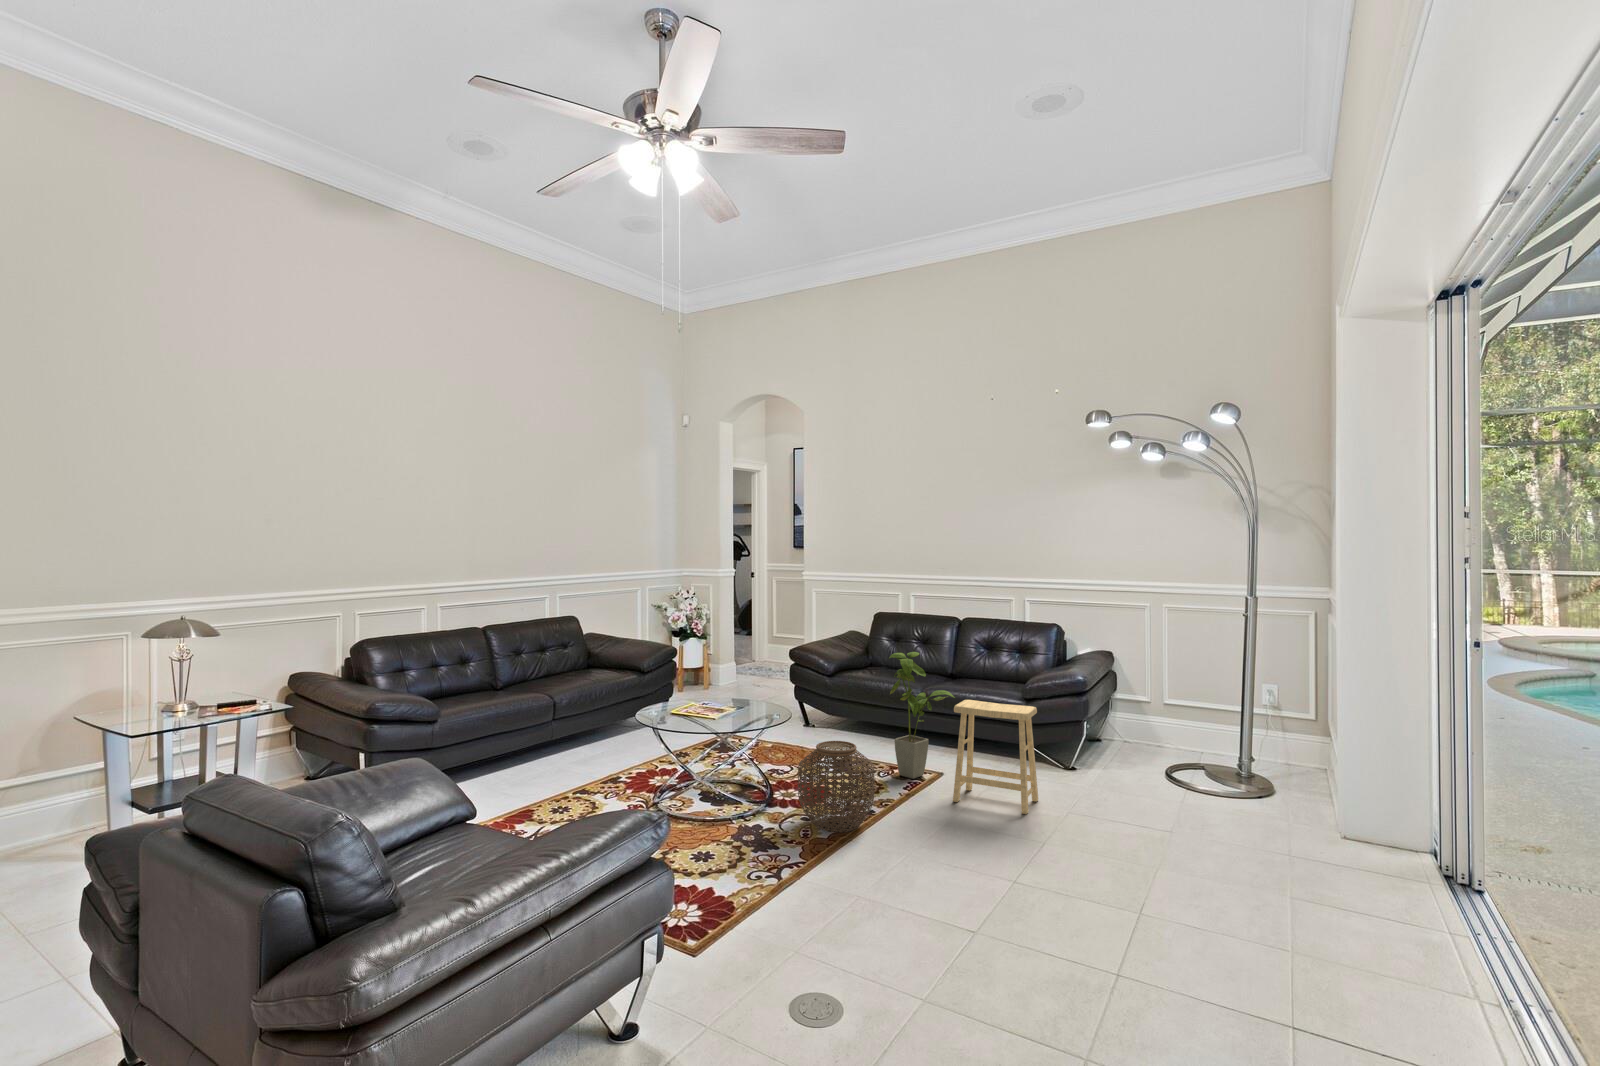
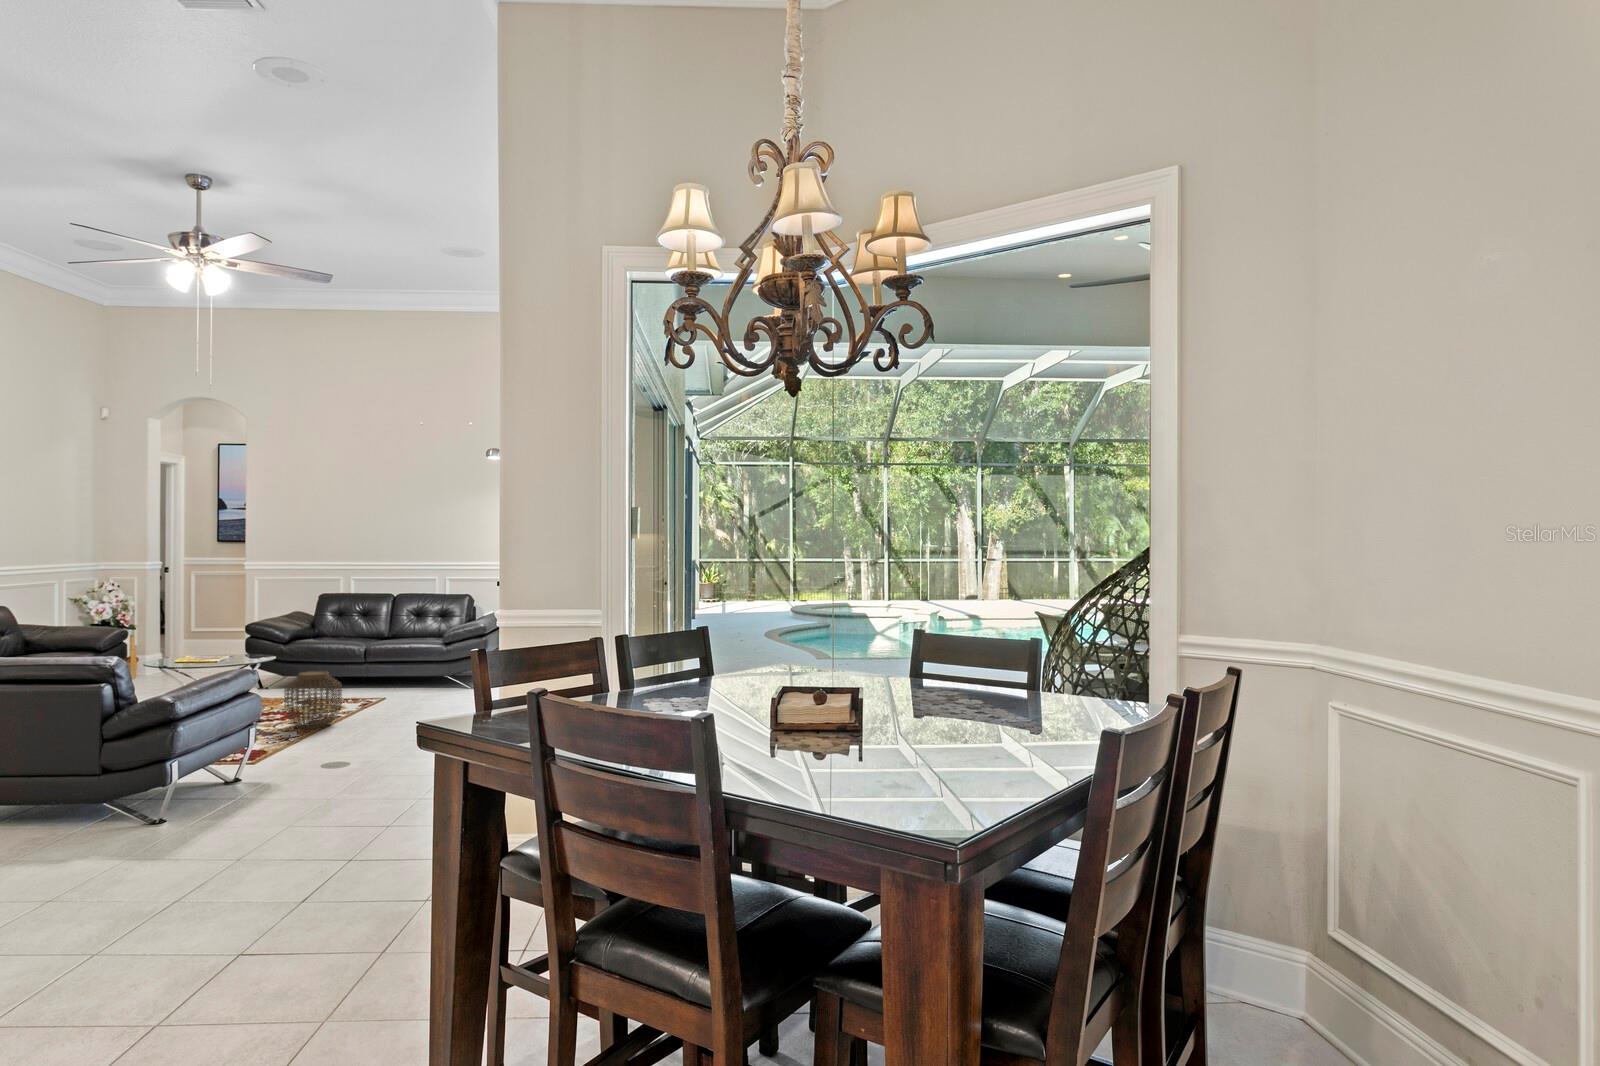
house plant: present [889,652,955,779] -> none [344,614,396,704]
footstool: present [953,700,1038,814] -> none [395,643,453,709]

